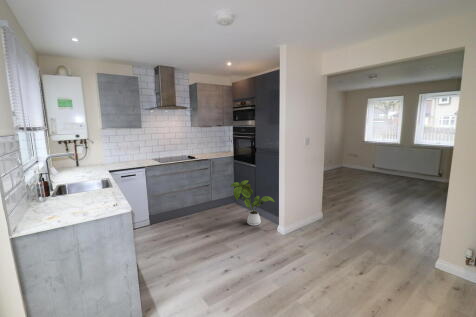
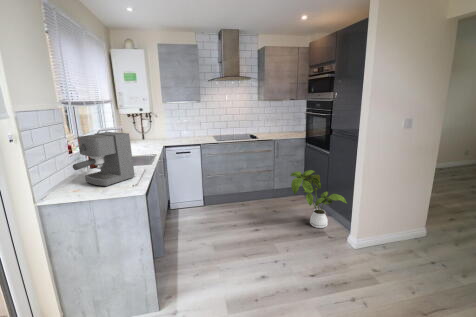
coffee maker: none [44,157,106,210] -> present [73,132,135,187]

